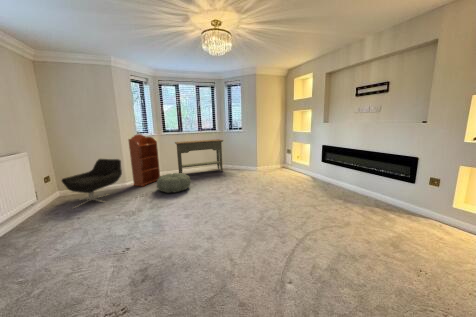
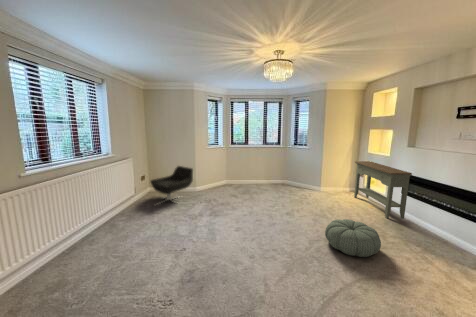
bookcase: present [128,134,160,187] -> none [201,146,226,193]
console table: present [175,139,223,173] -> present [354,161,412,219]
pouf: present [157,173,191,193] -> present [325,219,381,257]

